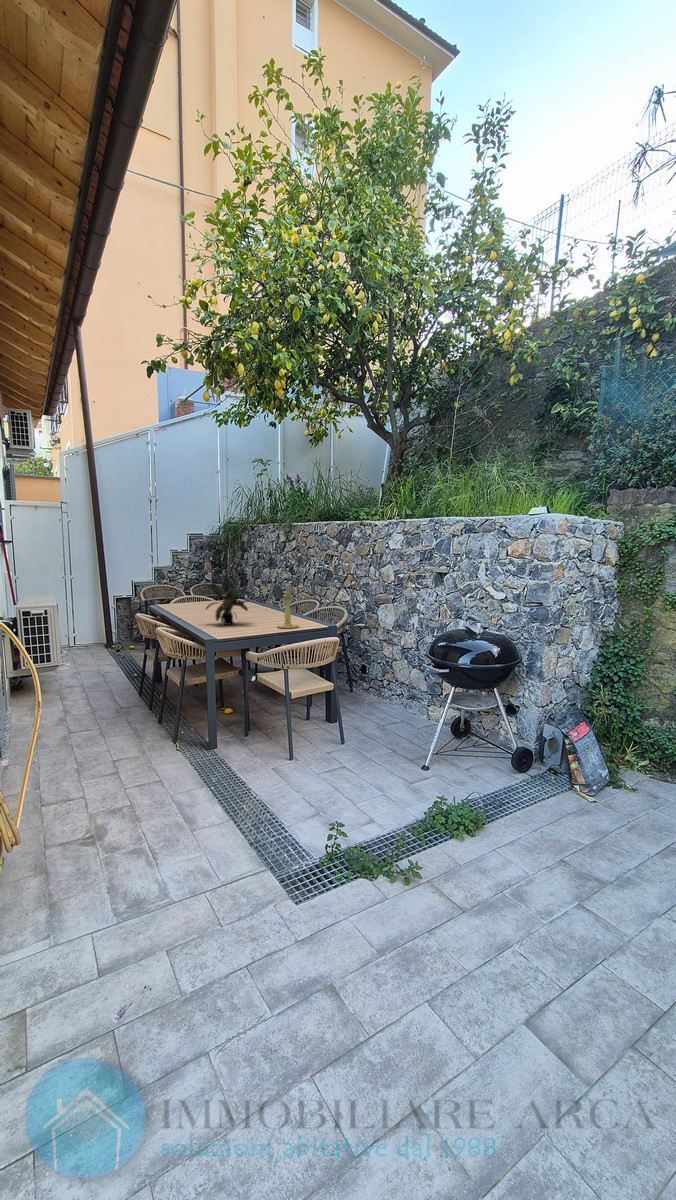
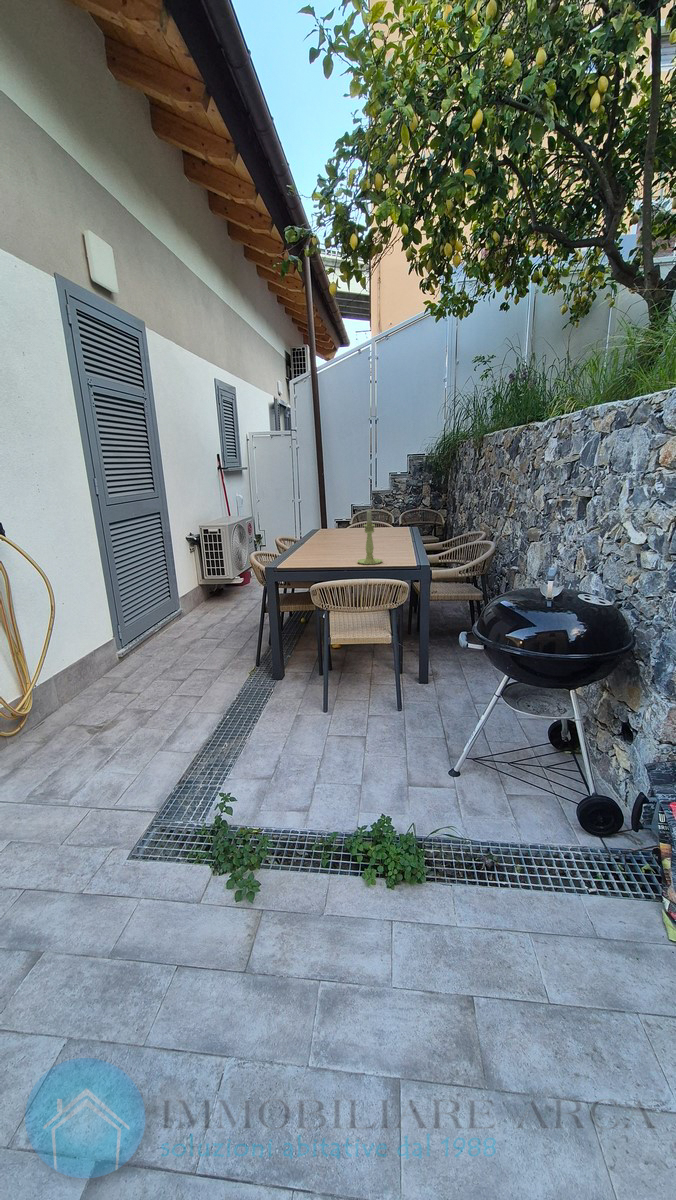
potted plant: present [204,576,249,625] -> none [301,500,348,555]

